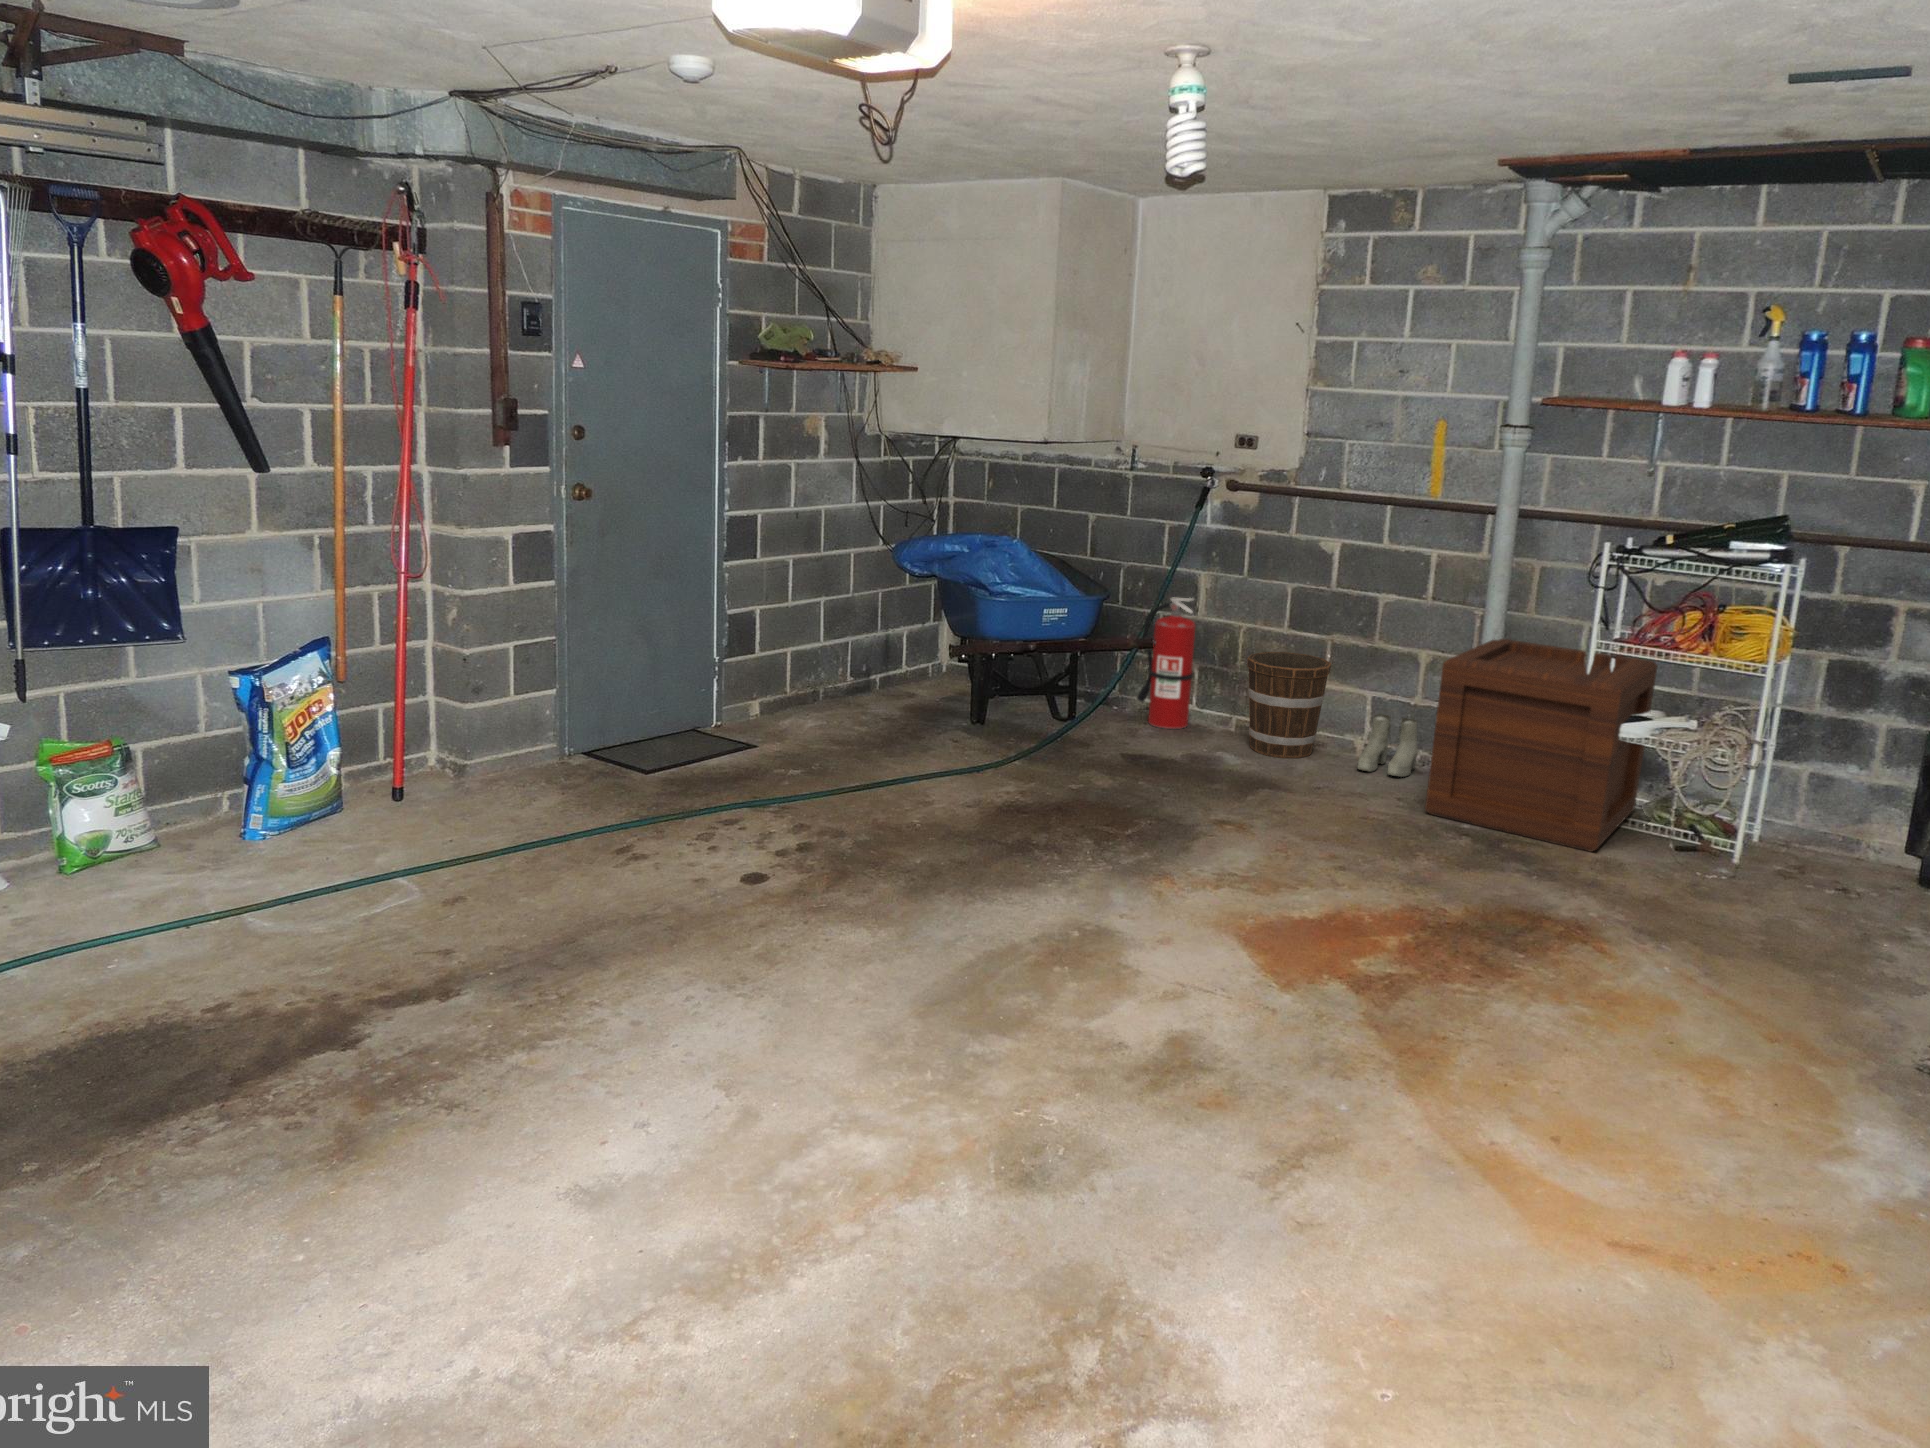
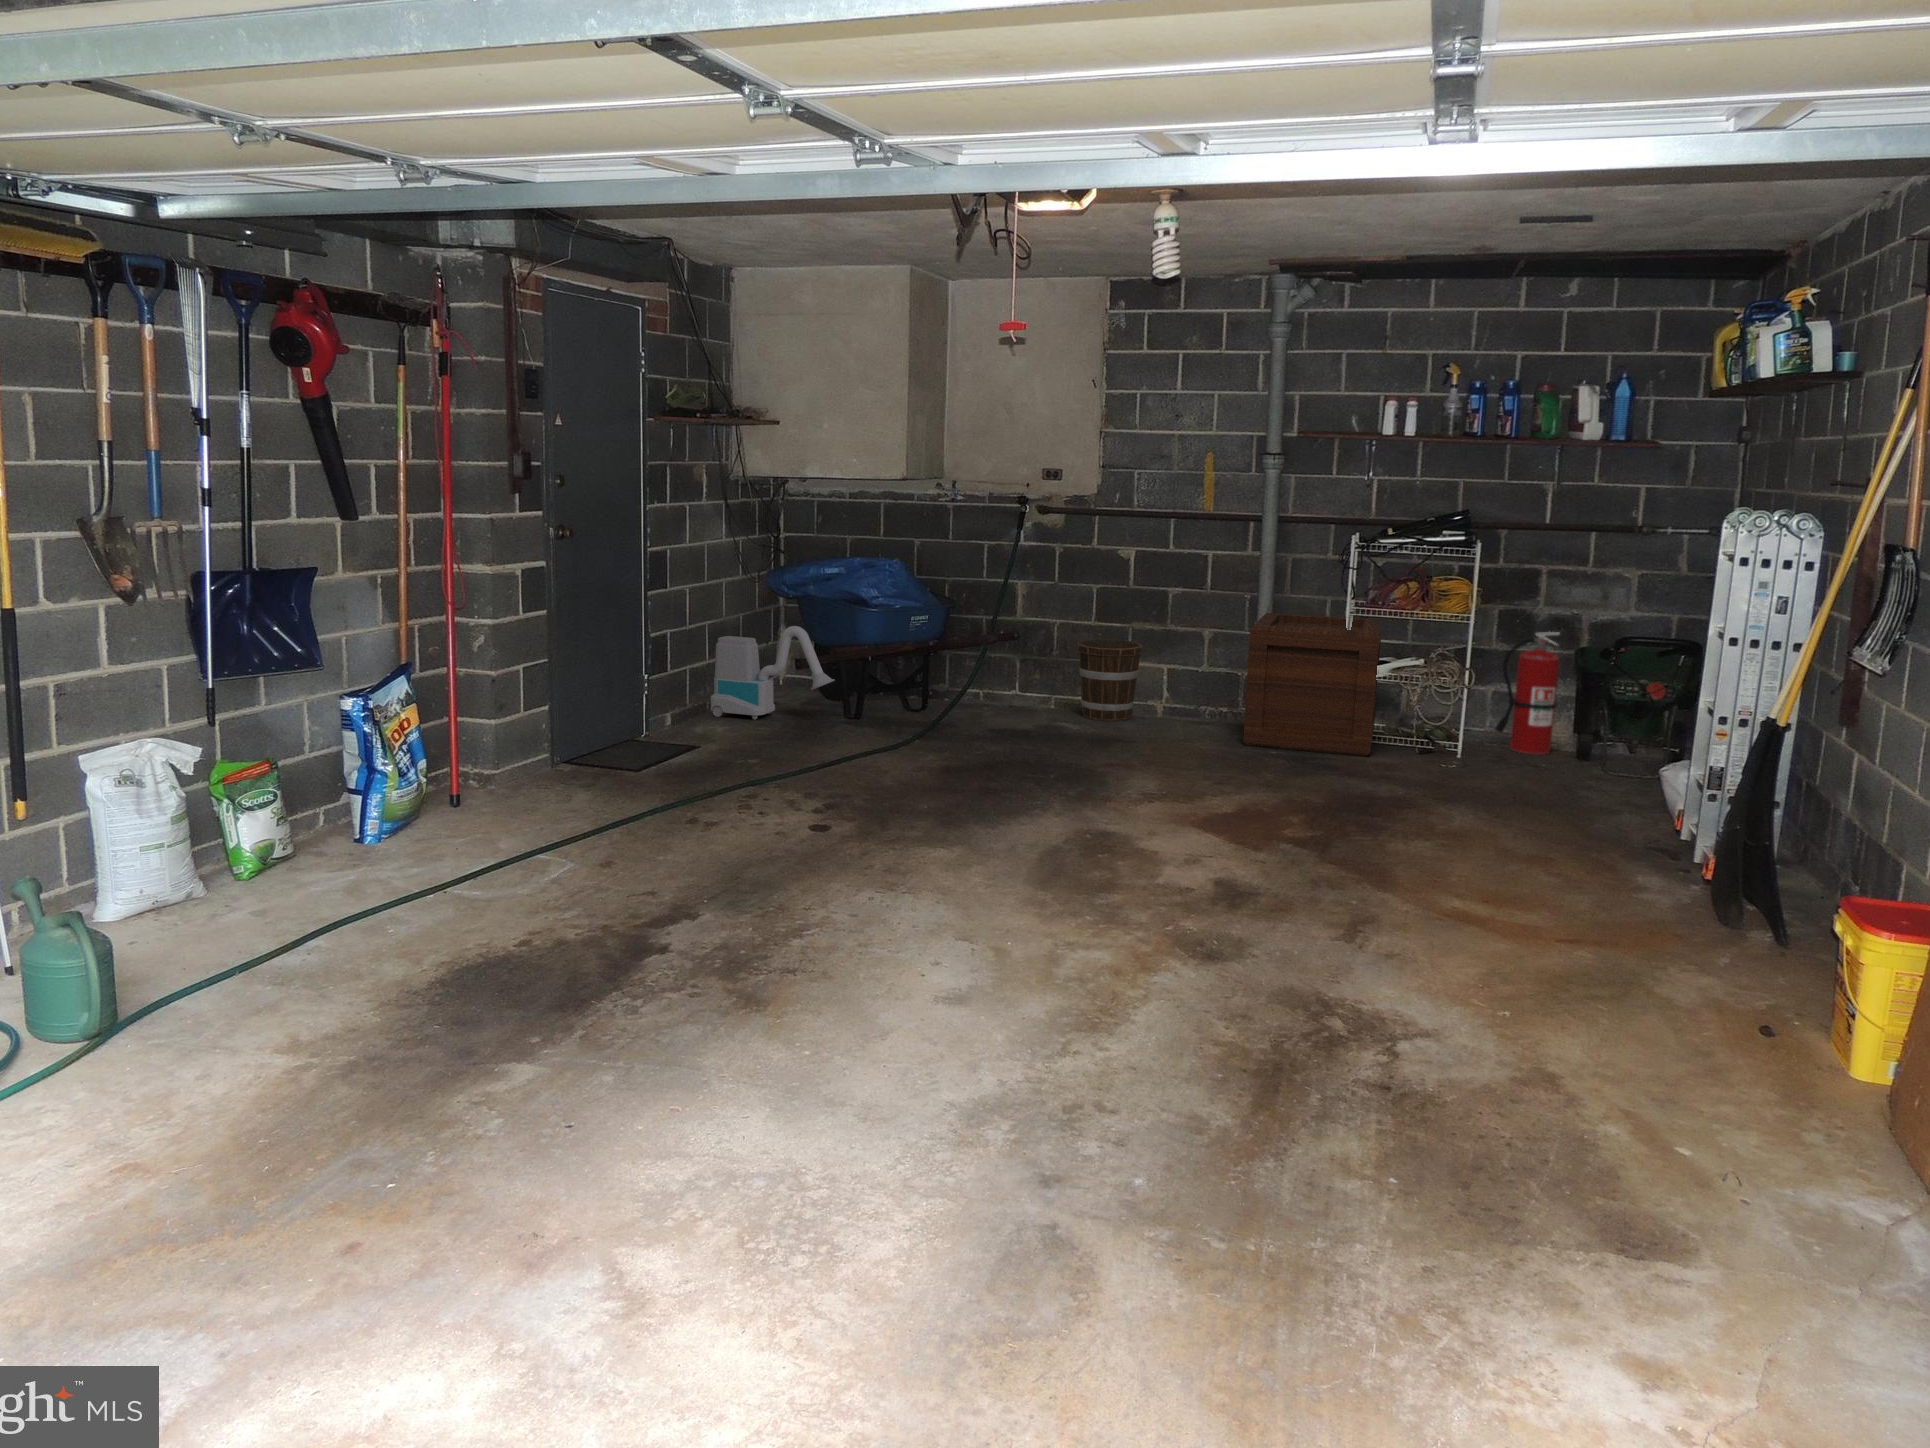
fire extinguisher: present [1137,597,1195,729] -> present [1495,632,1559,755]
vacuum cleaner: none [817,611,943,714] -> present [711,626,835,720]
boots: present [1357,715,1418,777] -> none [1172,680,1212,725]

